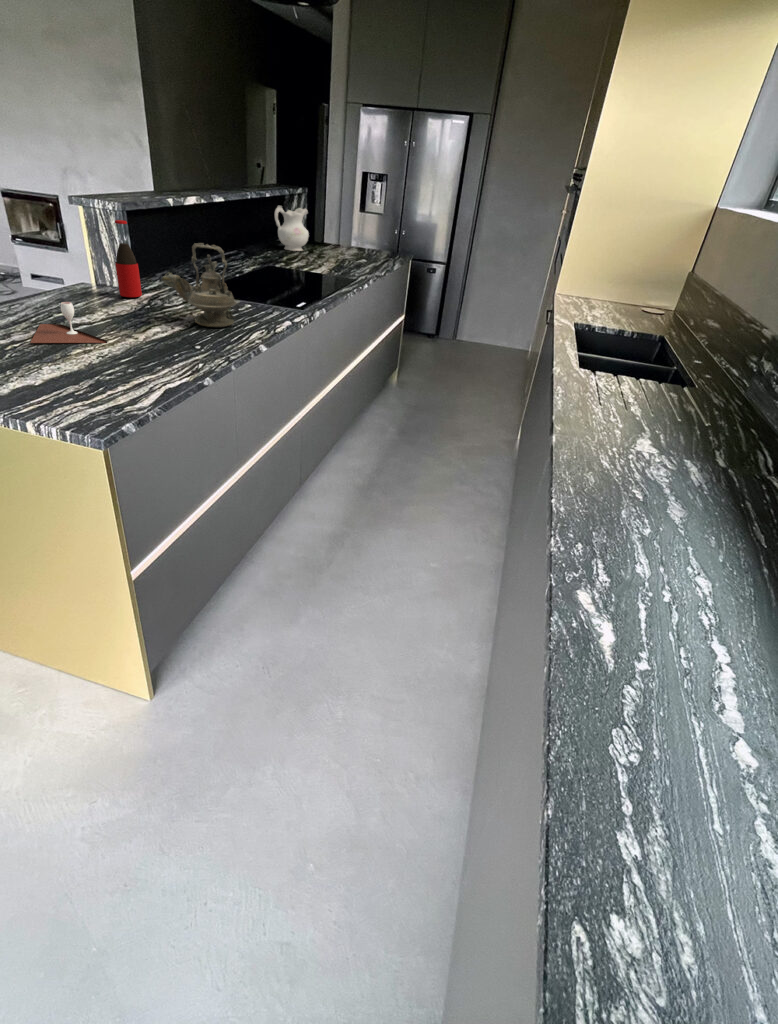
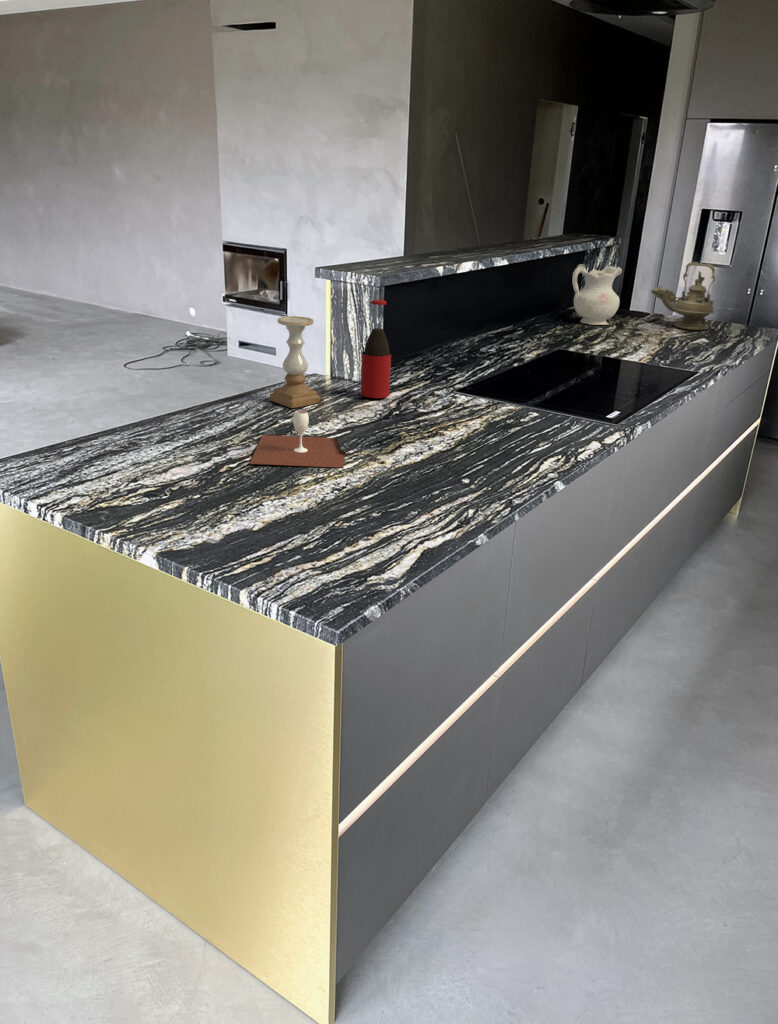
candle holder: none [39,233,88,306] -> present [270,316,321,408]
teapot: present [161,243,237,327] -> present [651,262,715,330]

